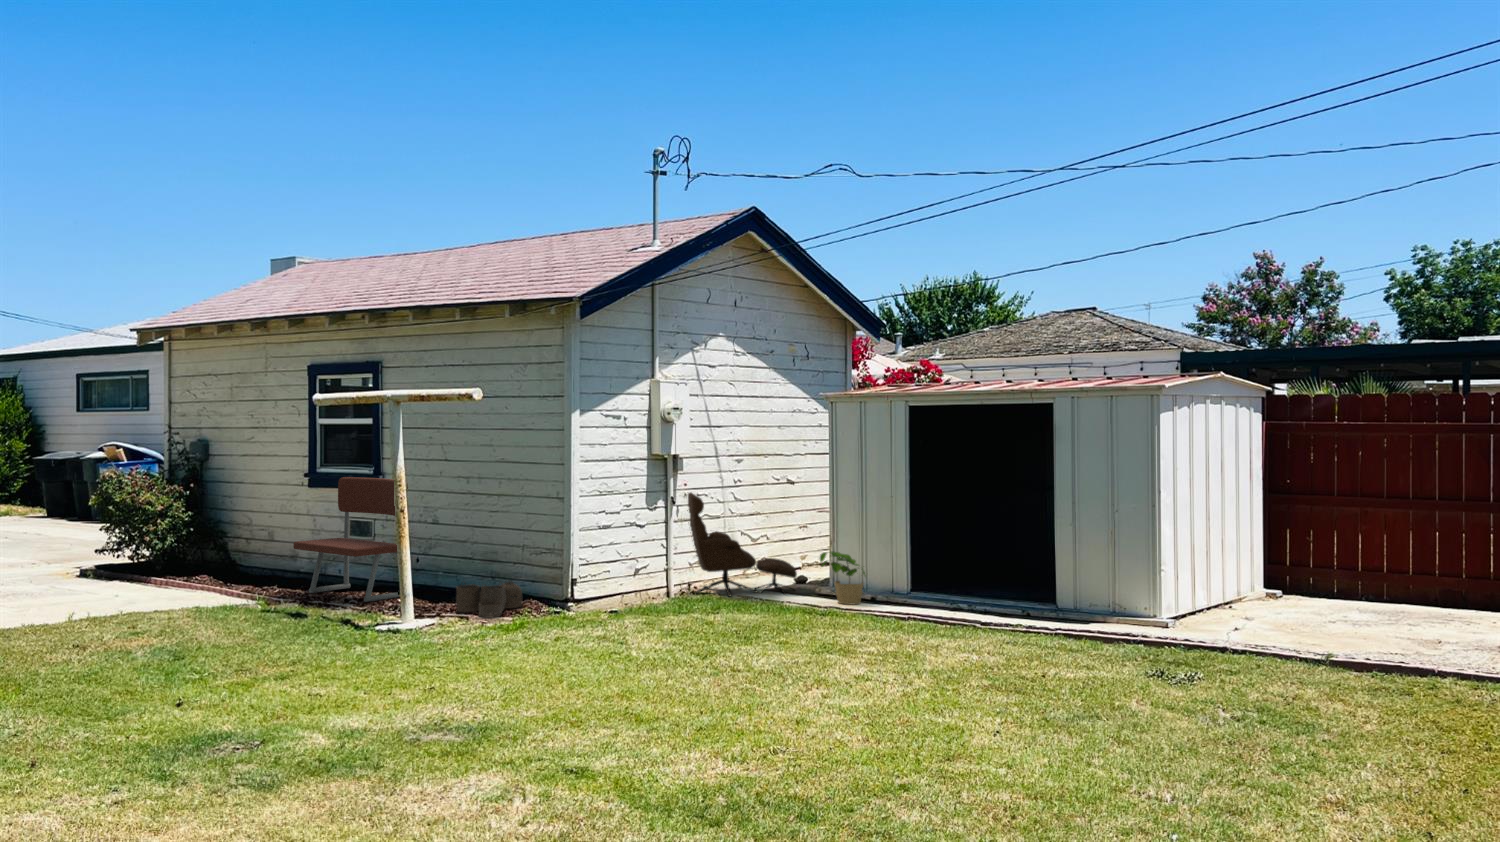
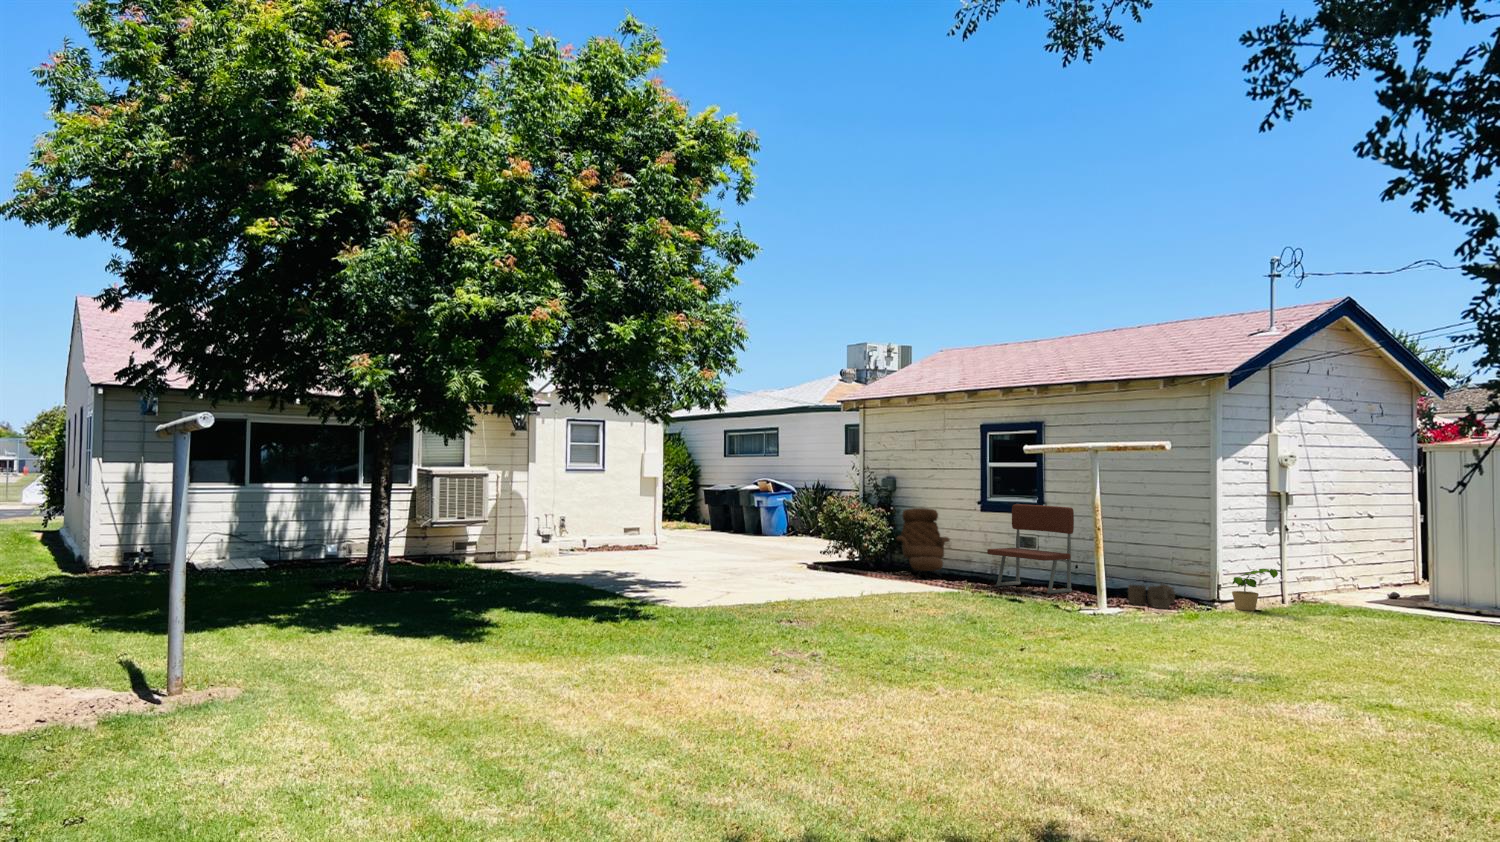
lounge chair: present [688,492,797,596] -> present [896,508,950,579]
potted plant: present [820,551,865,605] -> present [1232,569,1280,611]

